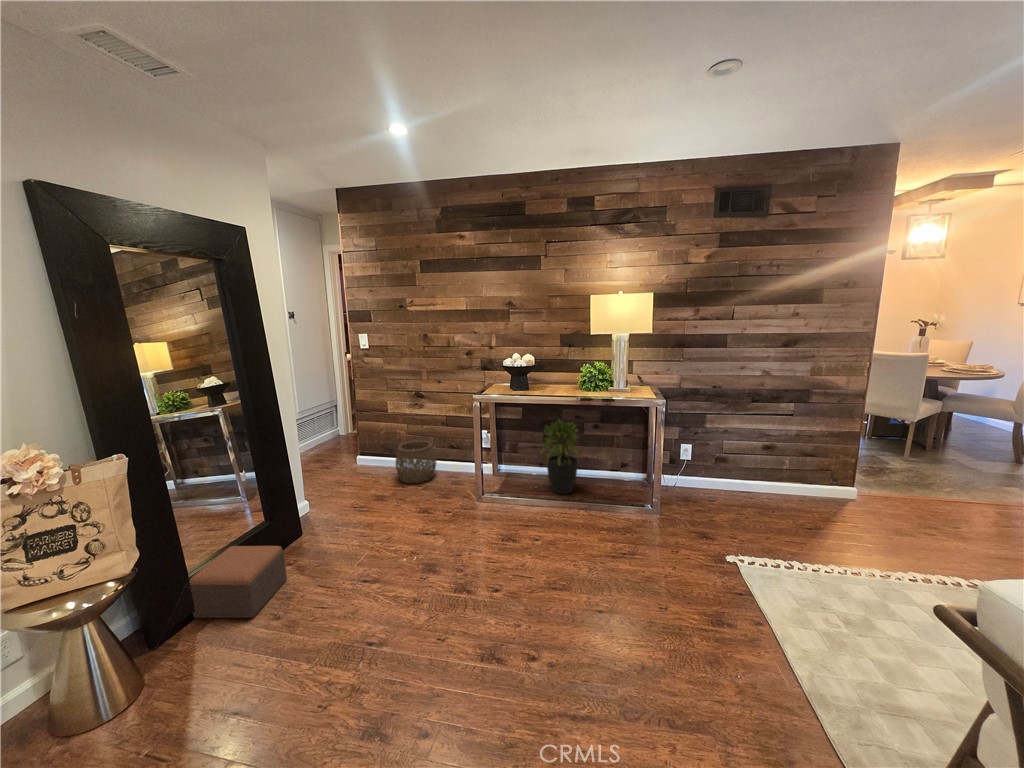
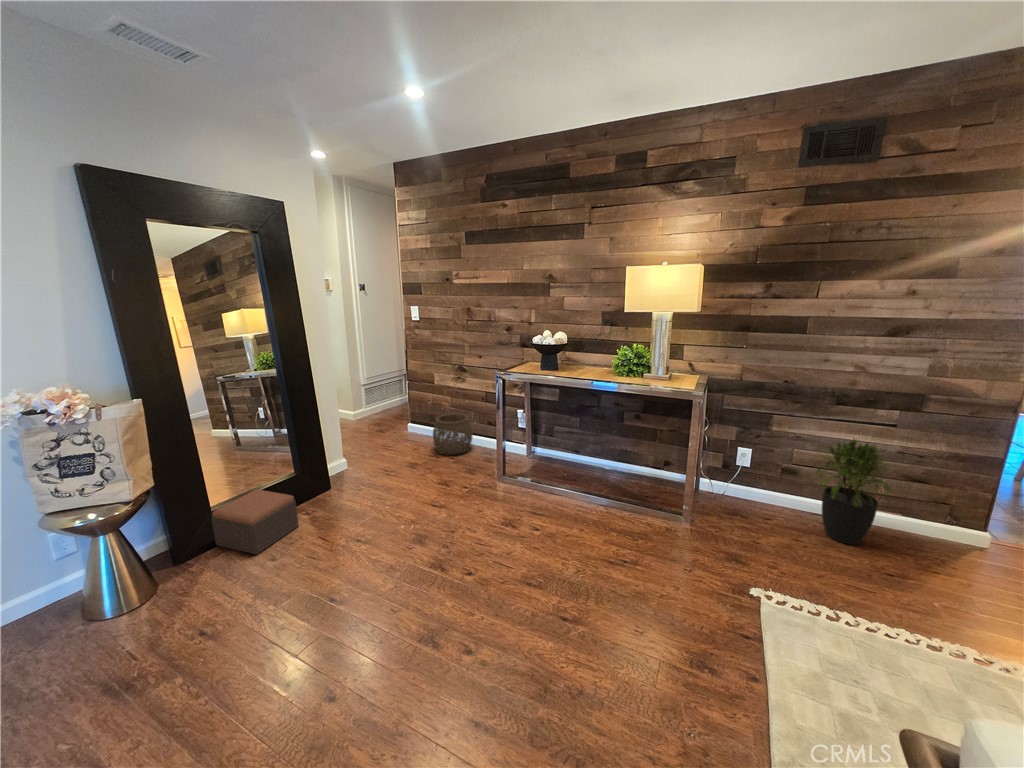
potted plant: present [541,419,579,494] -> present [817,438,893,545]

